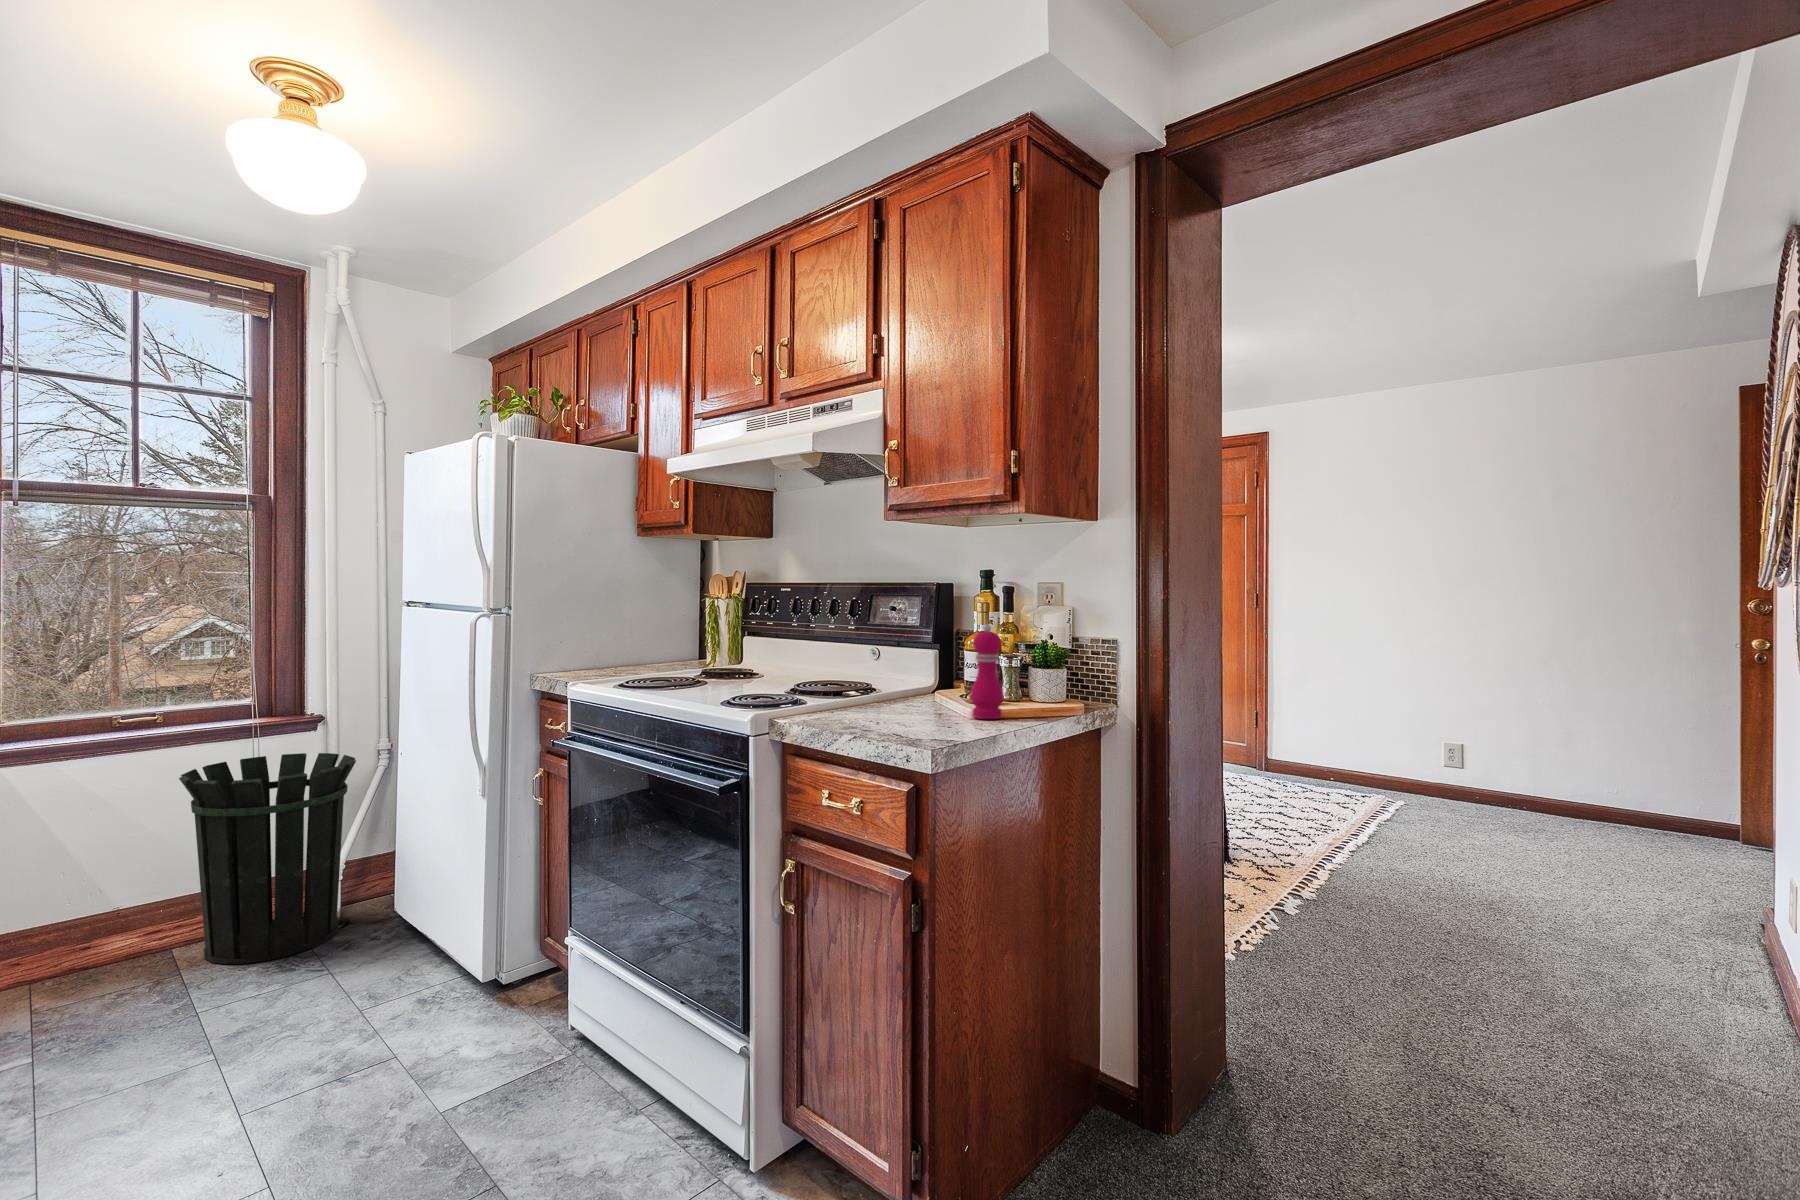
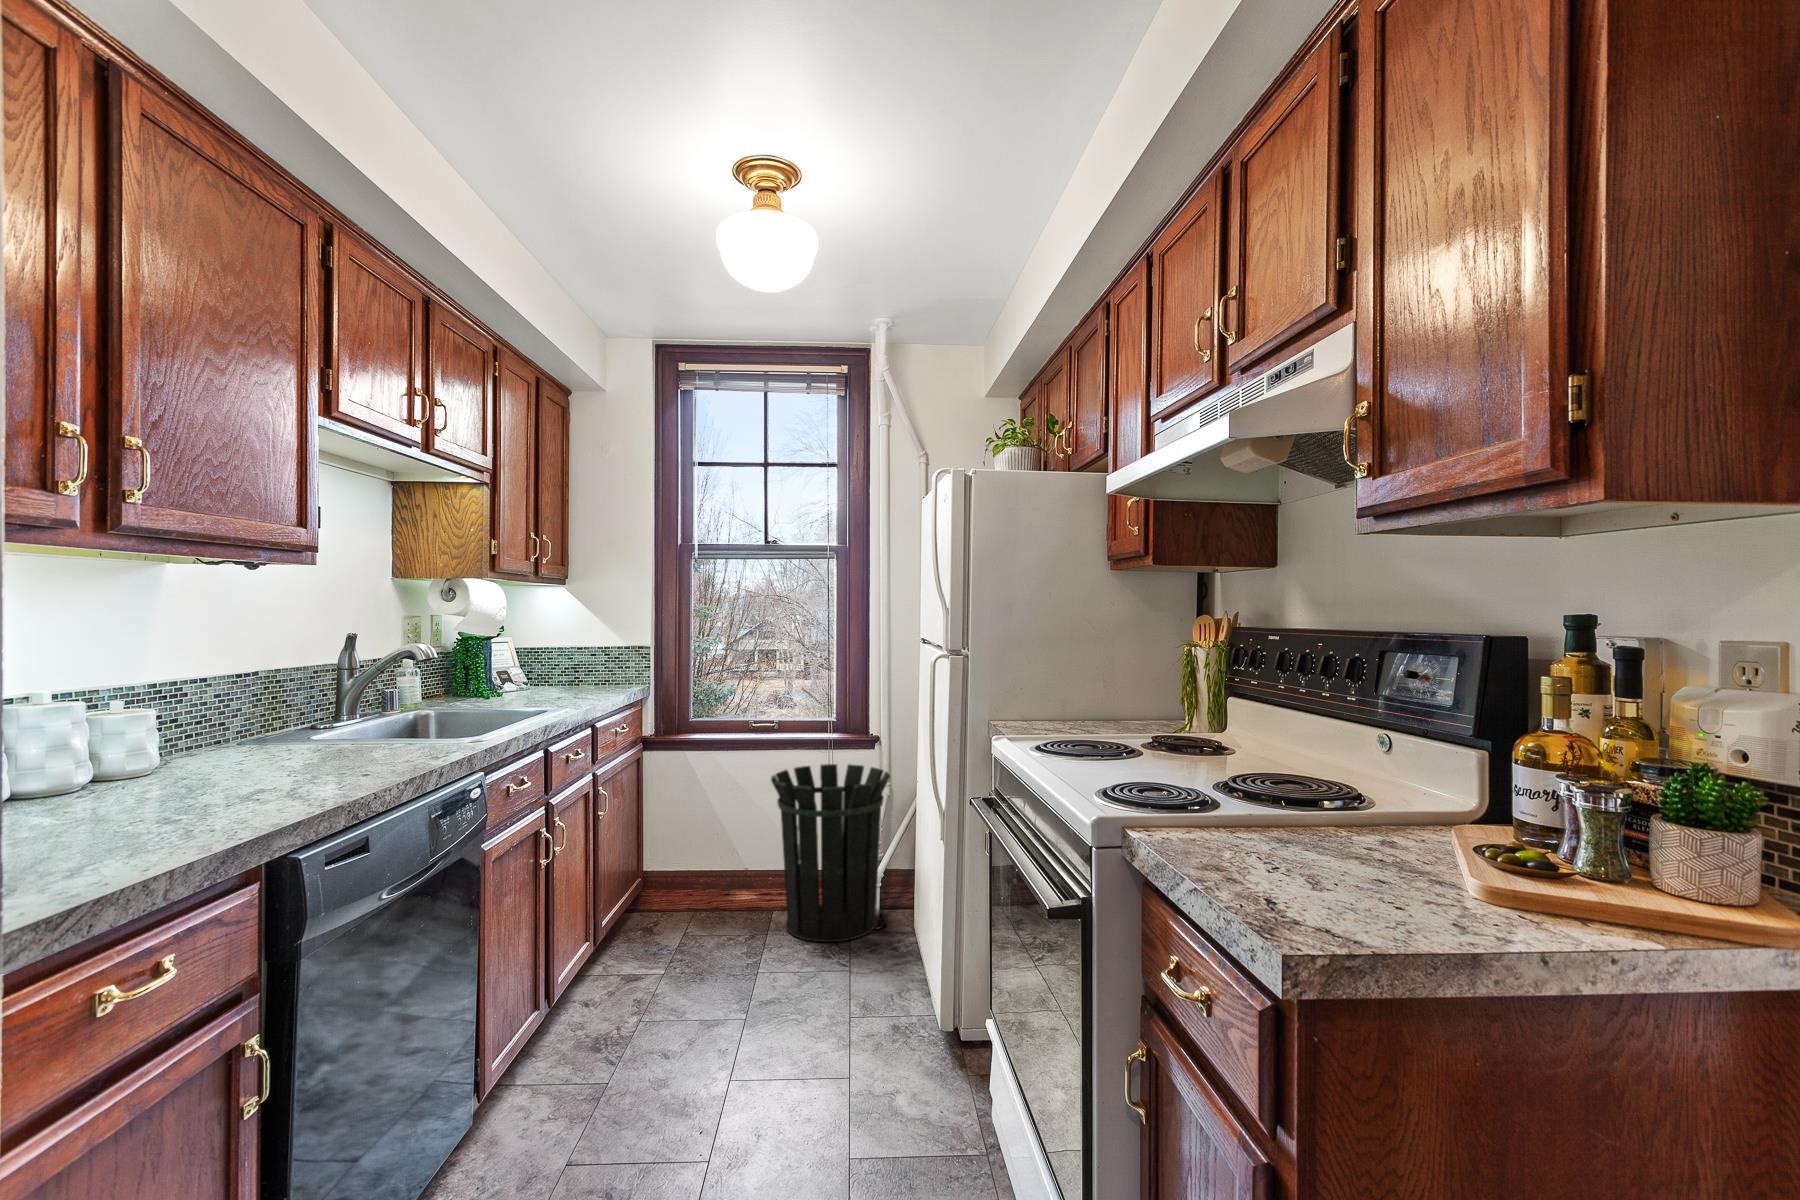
pepper mill: present [970,624,1004,719] -> none [1477,726,1560,919]

